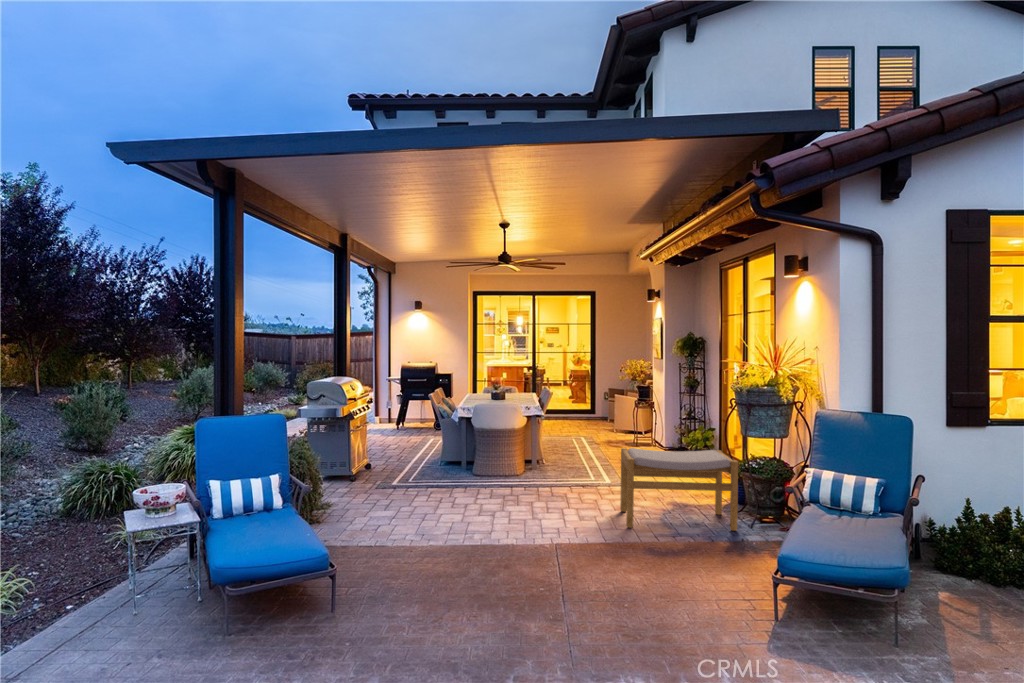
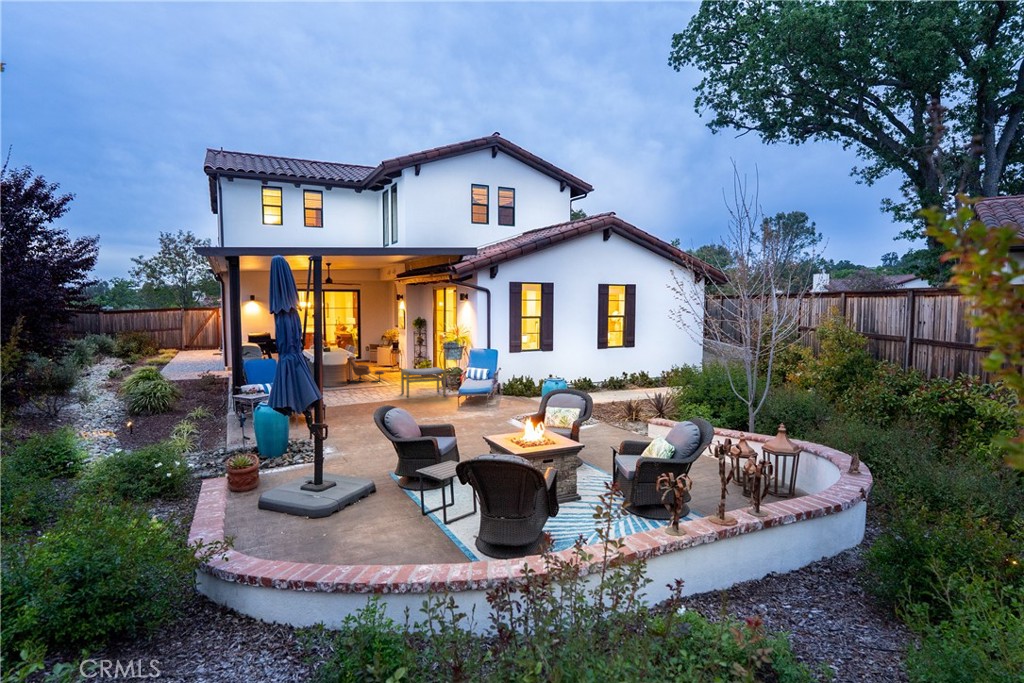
lounge chair: none [534,407,609,468] -> present [349,356,384,381]

